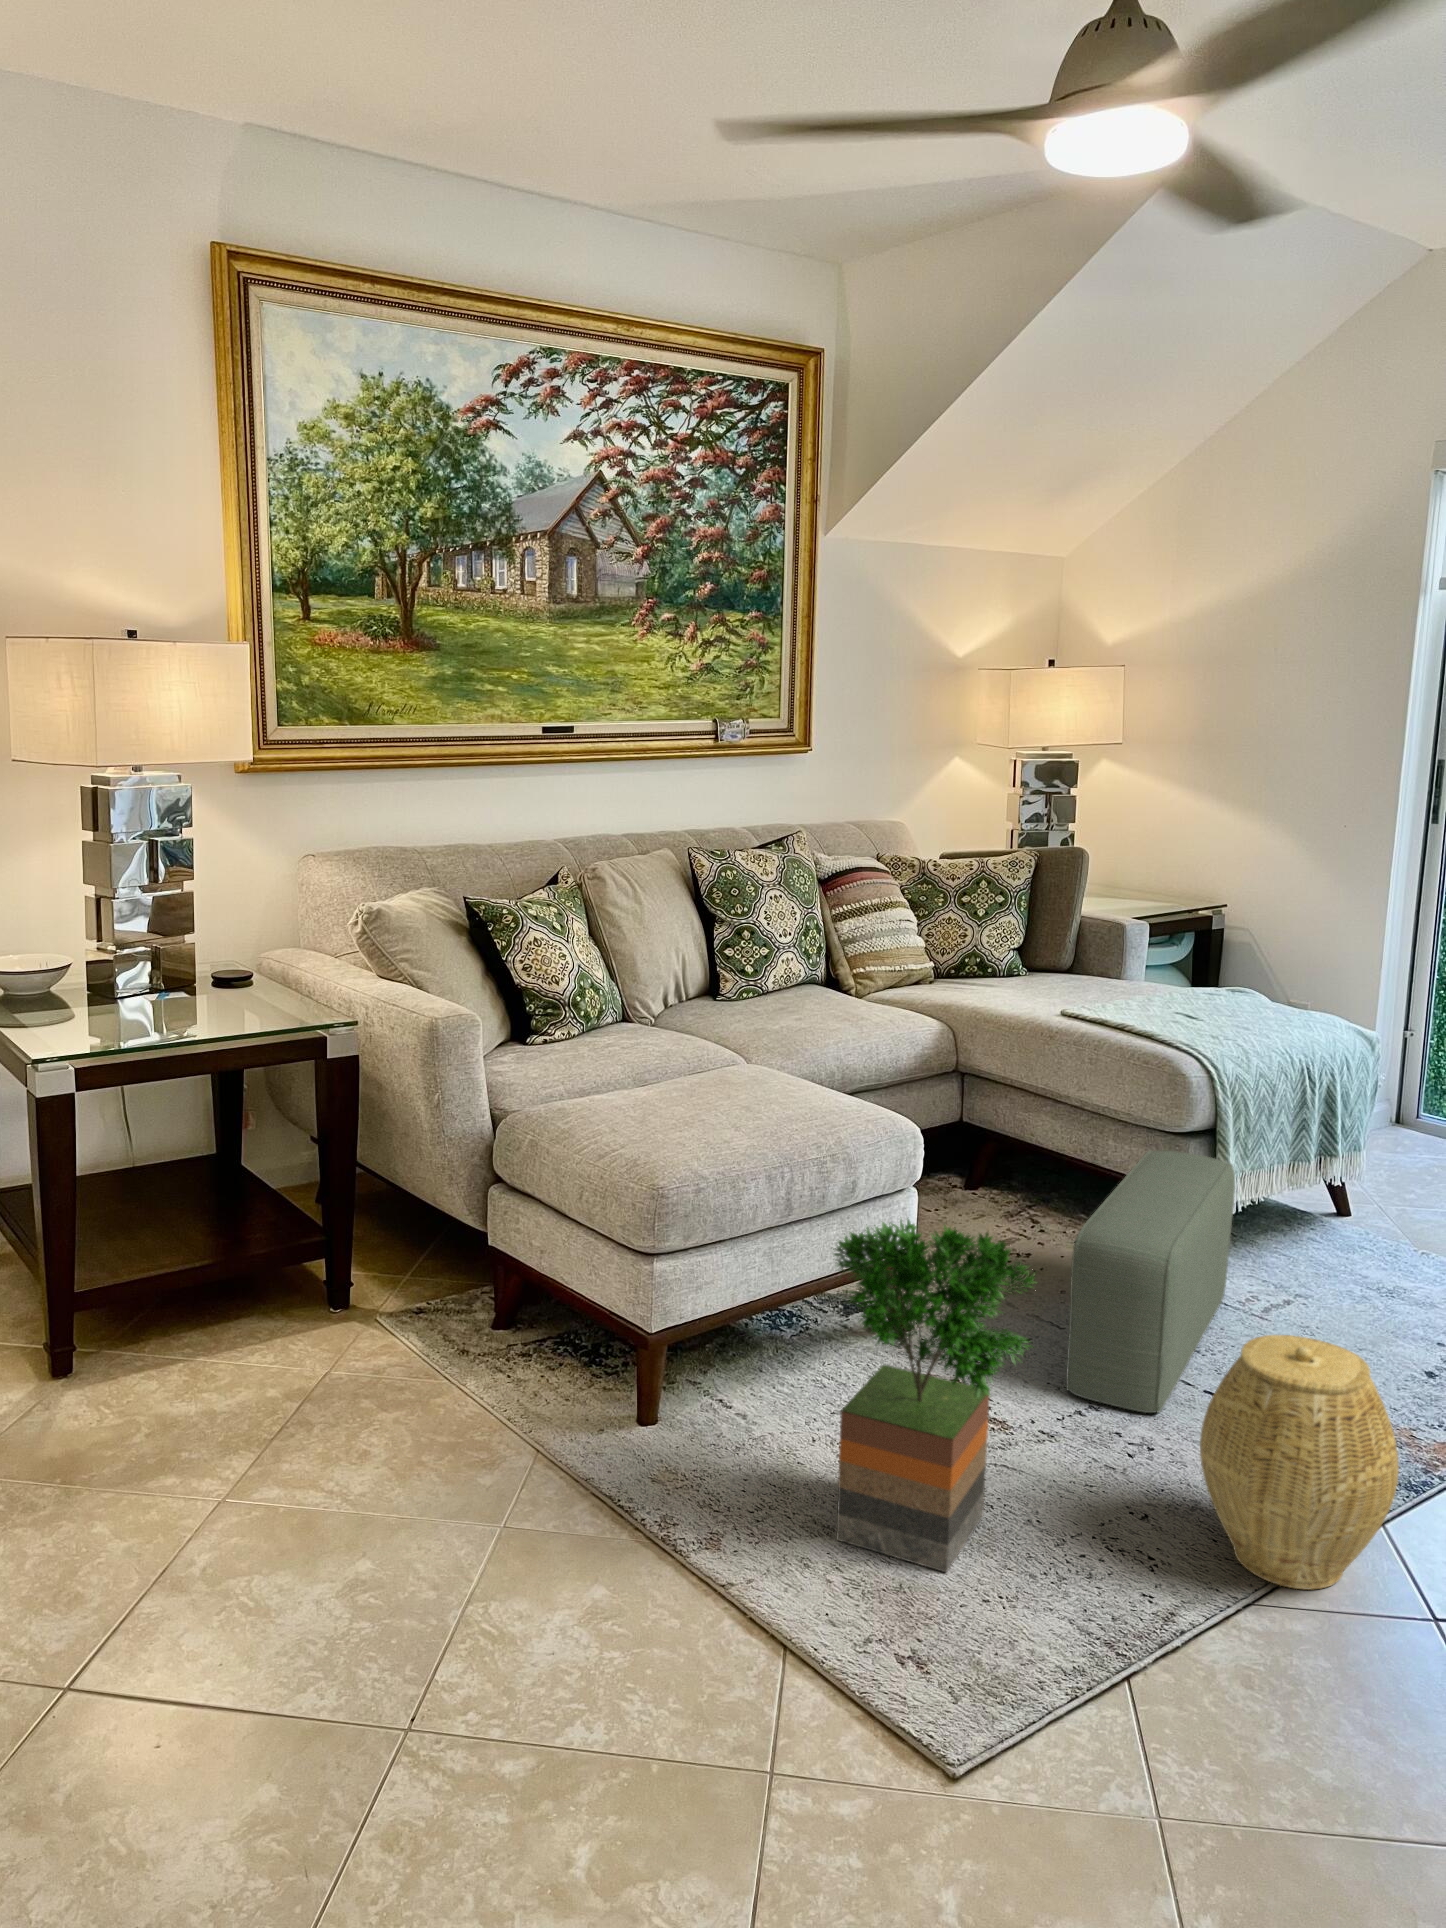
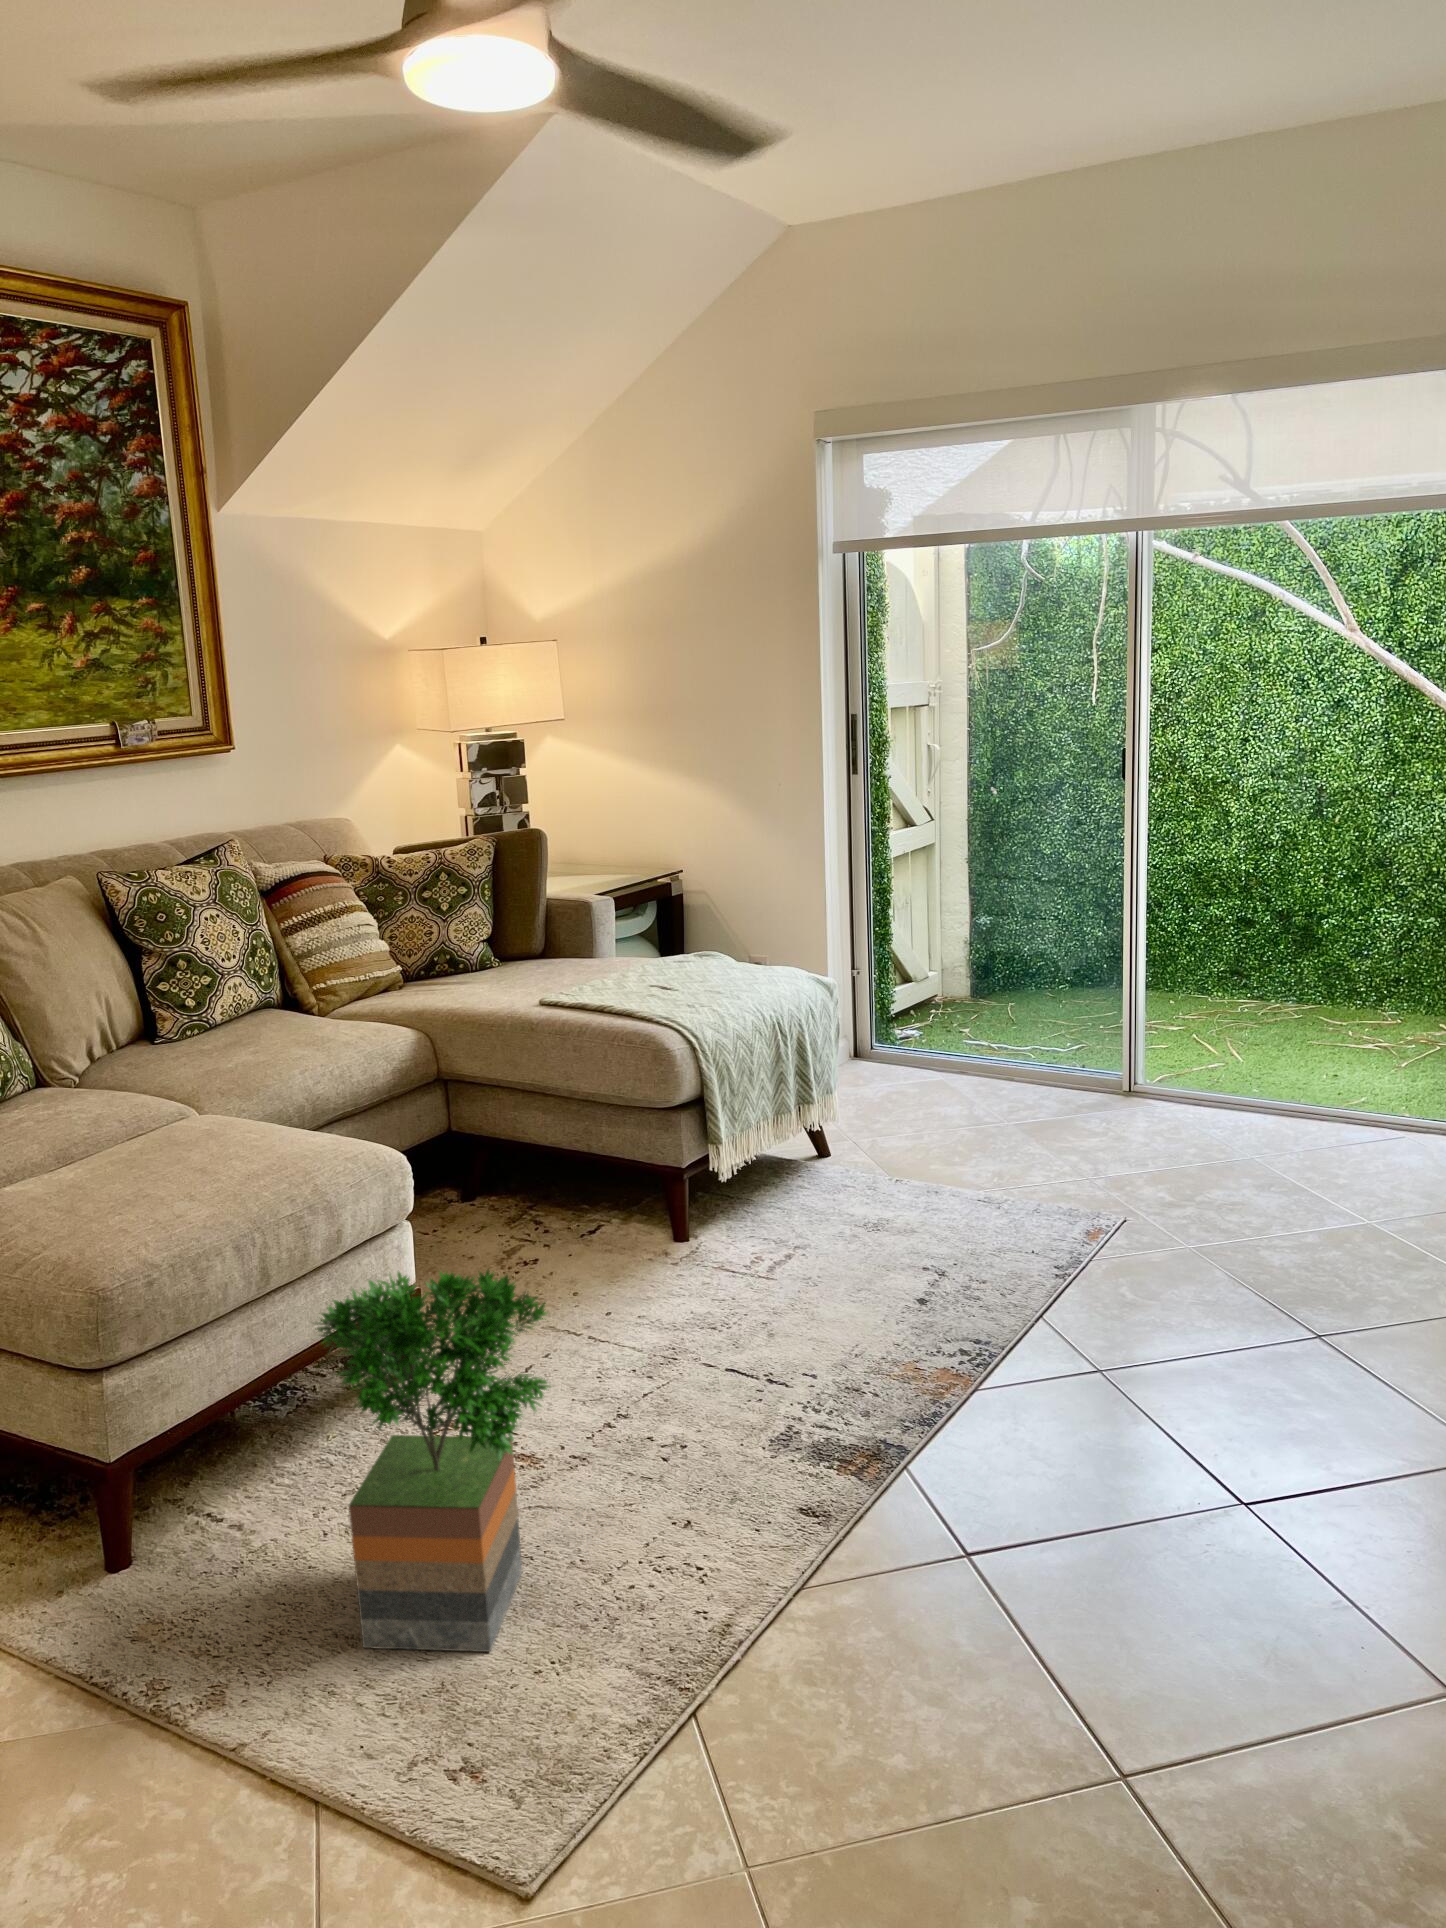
pouf: present [1066,1151,1235,1413] -> none [580,1128,730,1408]
woven basket: present [1200,1335,1399,1589] -> none [732,1308,920,1564]

